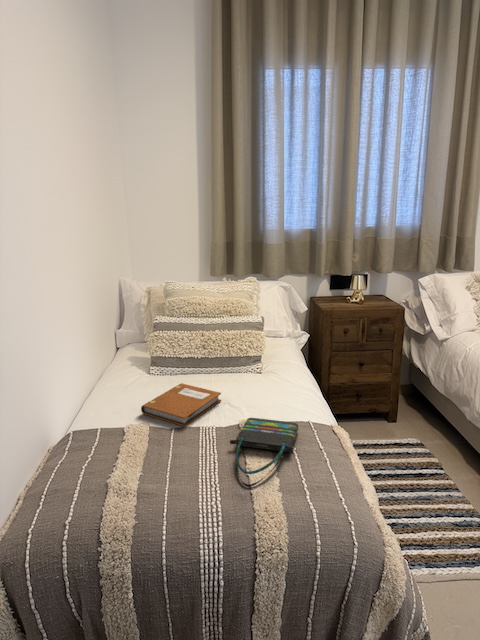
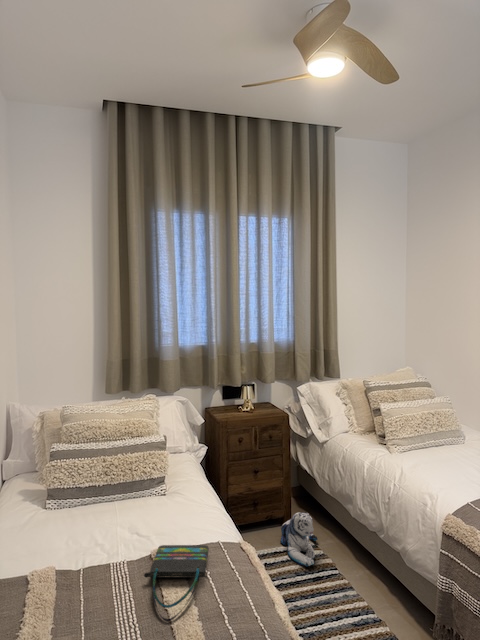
notebook: present [141,383,221,426] -> none [45,516,128,564]
plush toy: none [382,408,424,462] -> present [280,512,317,567]

